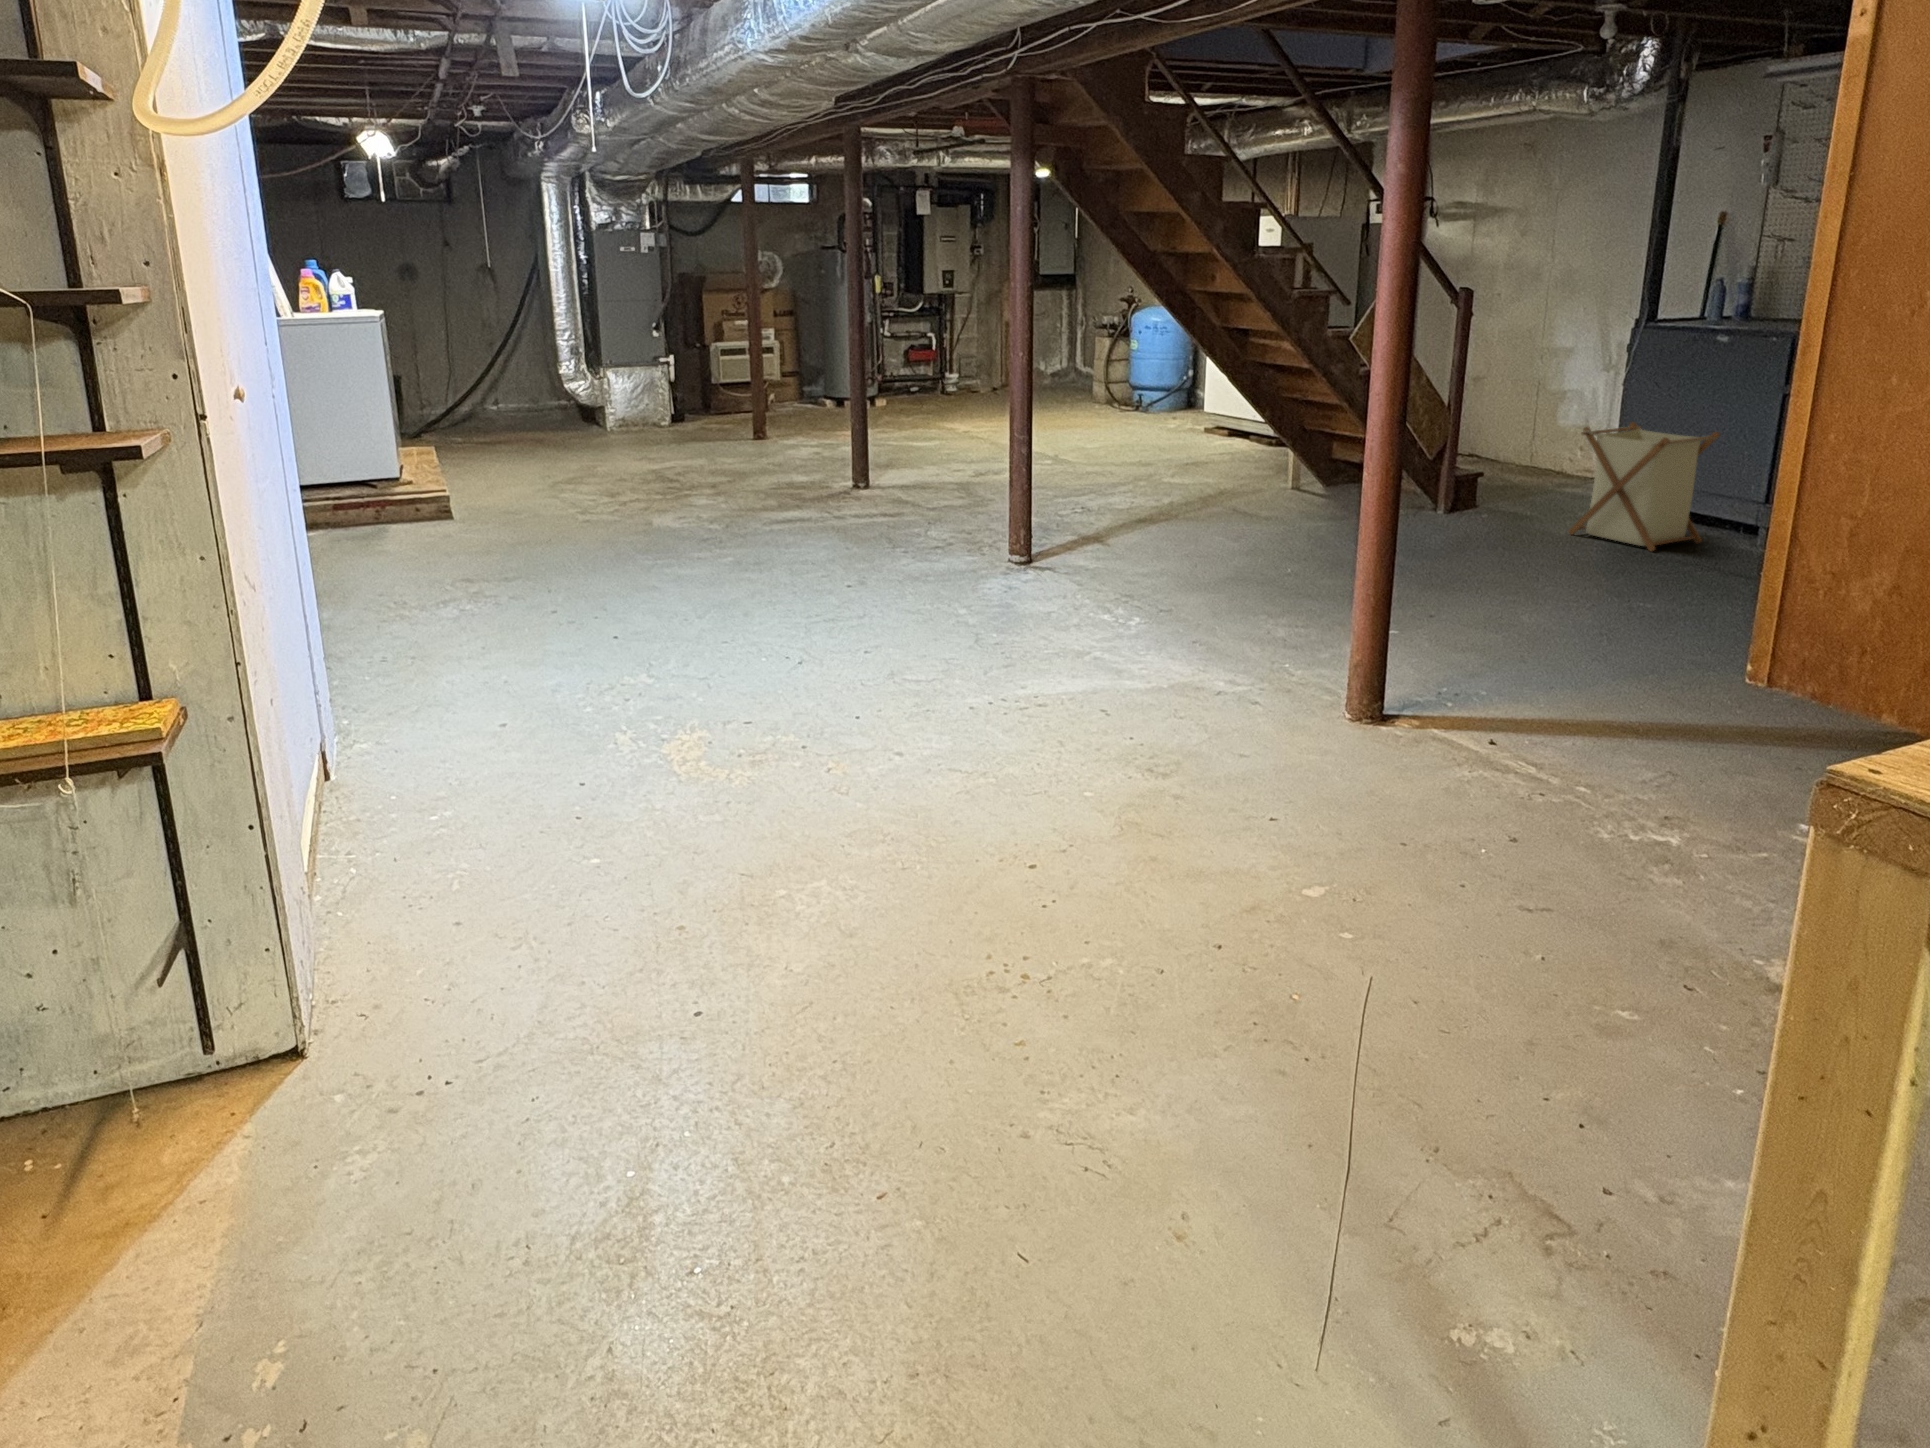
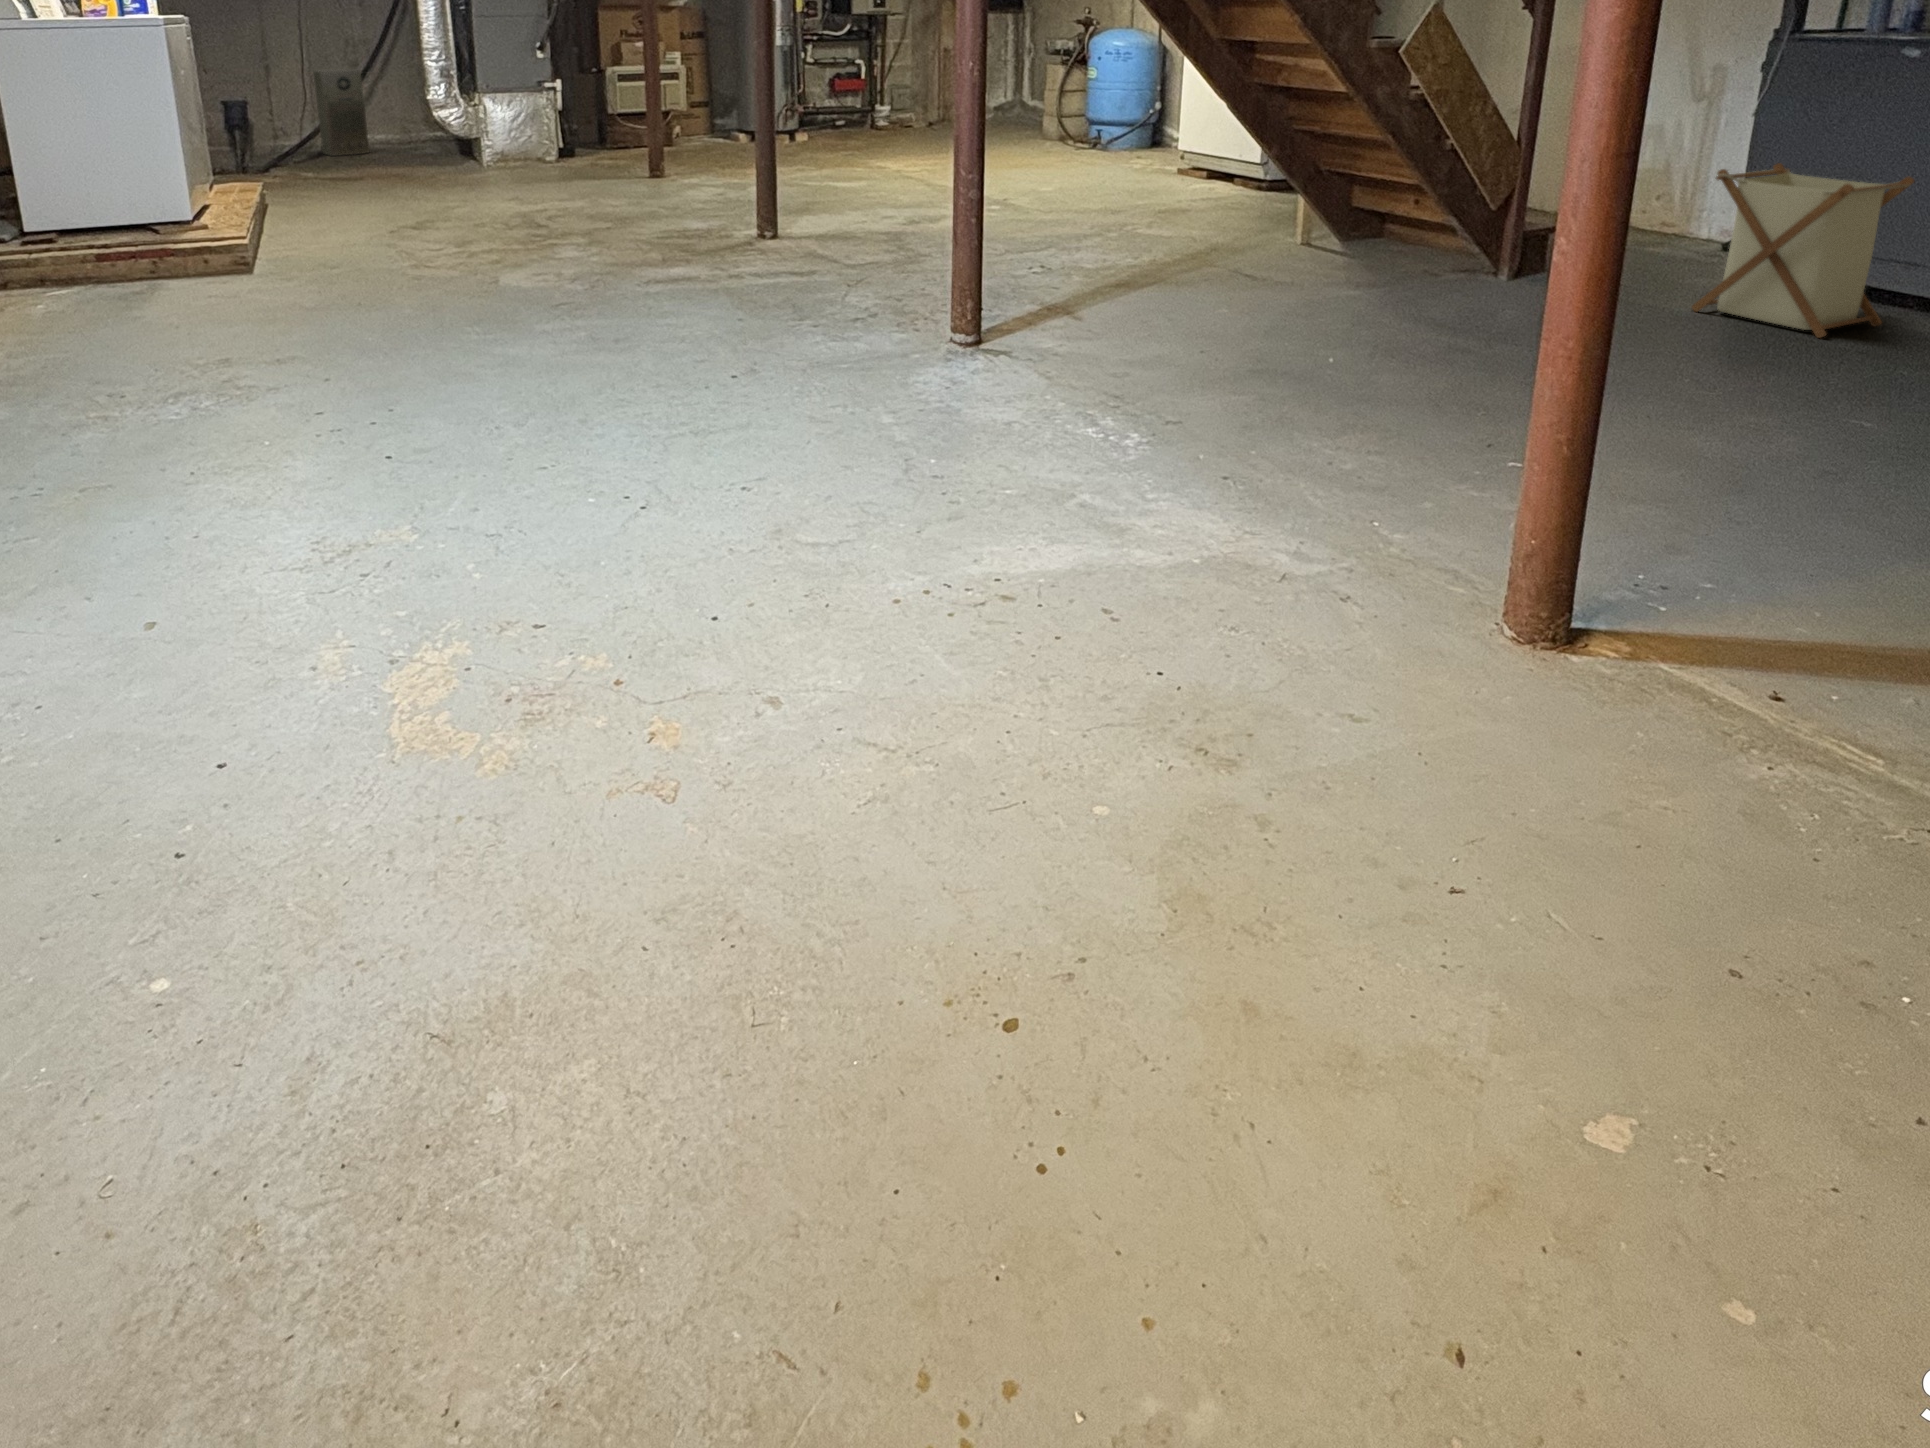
air purifier: none [456,346,506,422] -> present [313,69,370,156]

